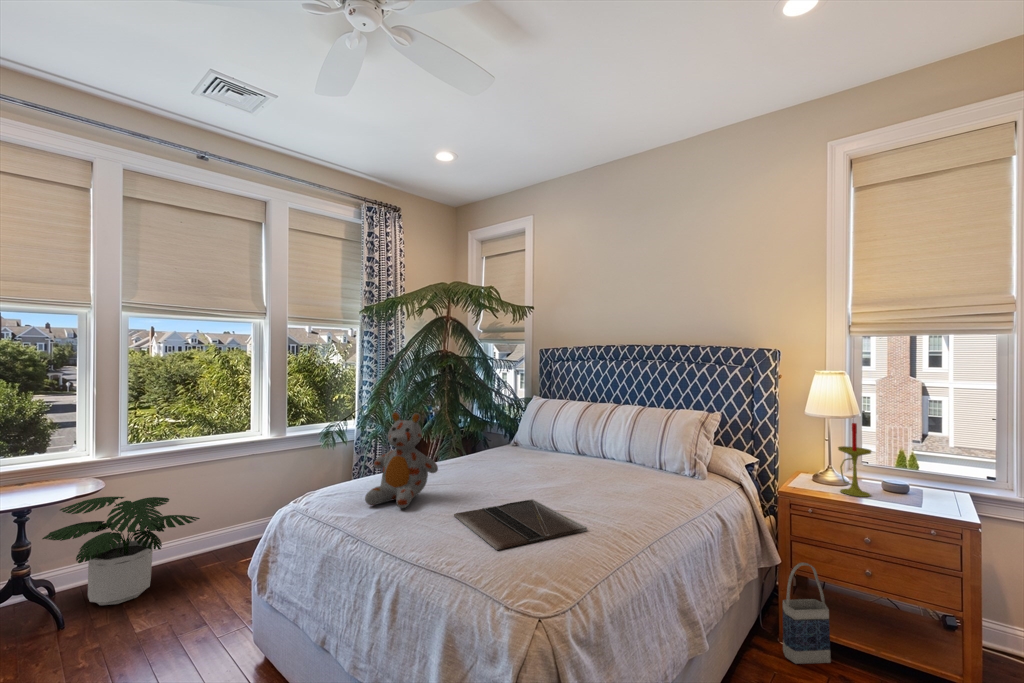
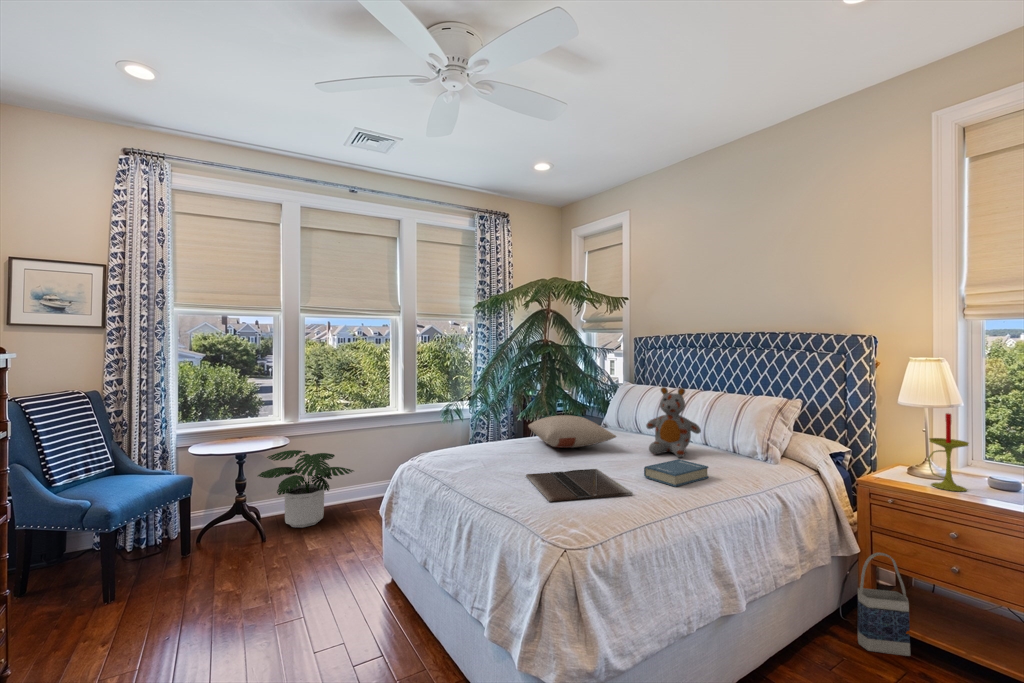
stuffed bear: present [365,412,438,508] -> present [646,387,701,457]
pillow: none [438,436,543,474] -> present [528,415,616,448]
book: none [588,482,652,515] -> present [644,459,709,487]

